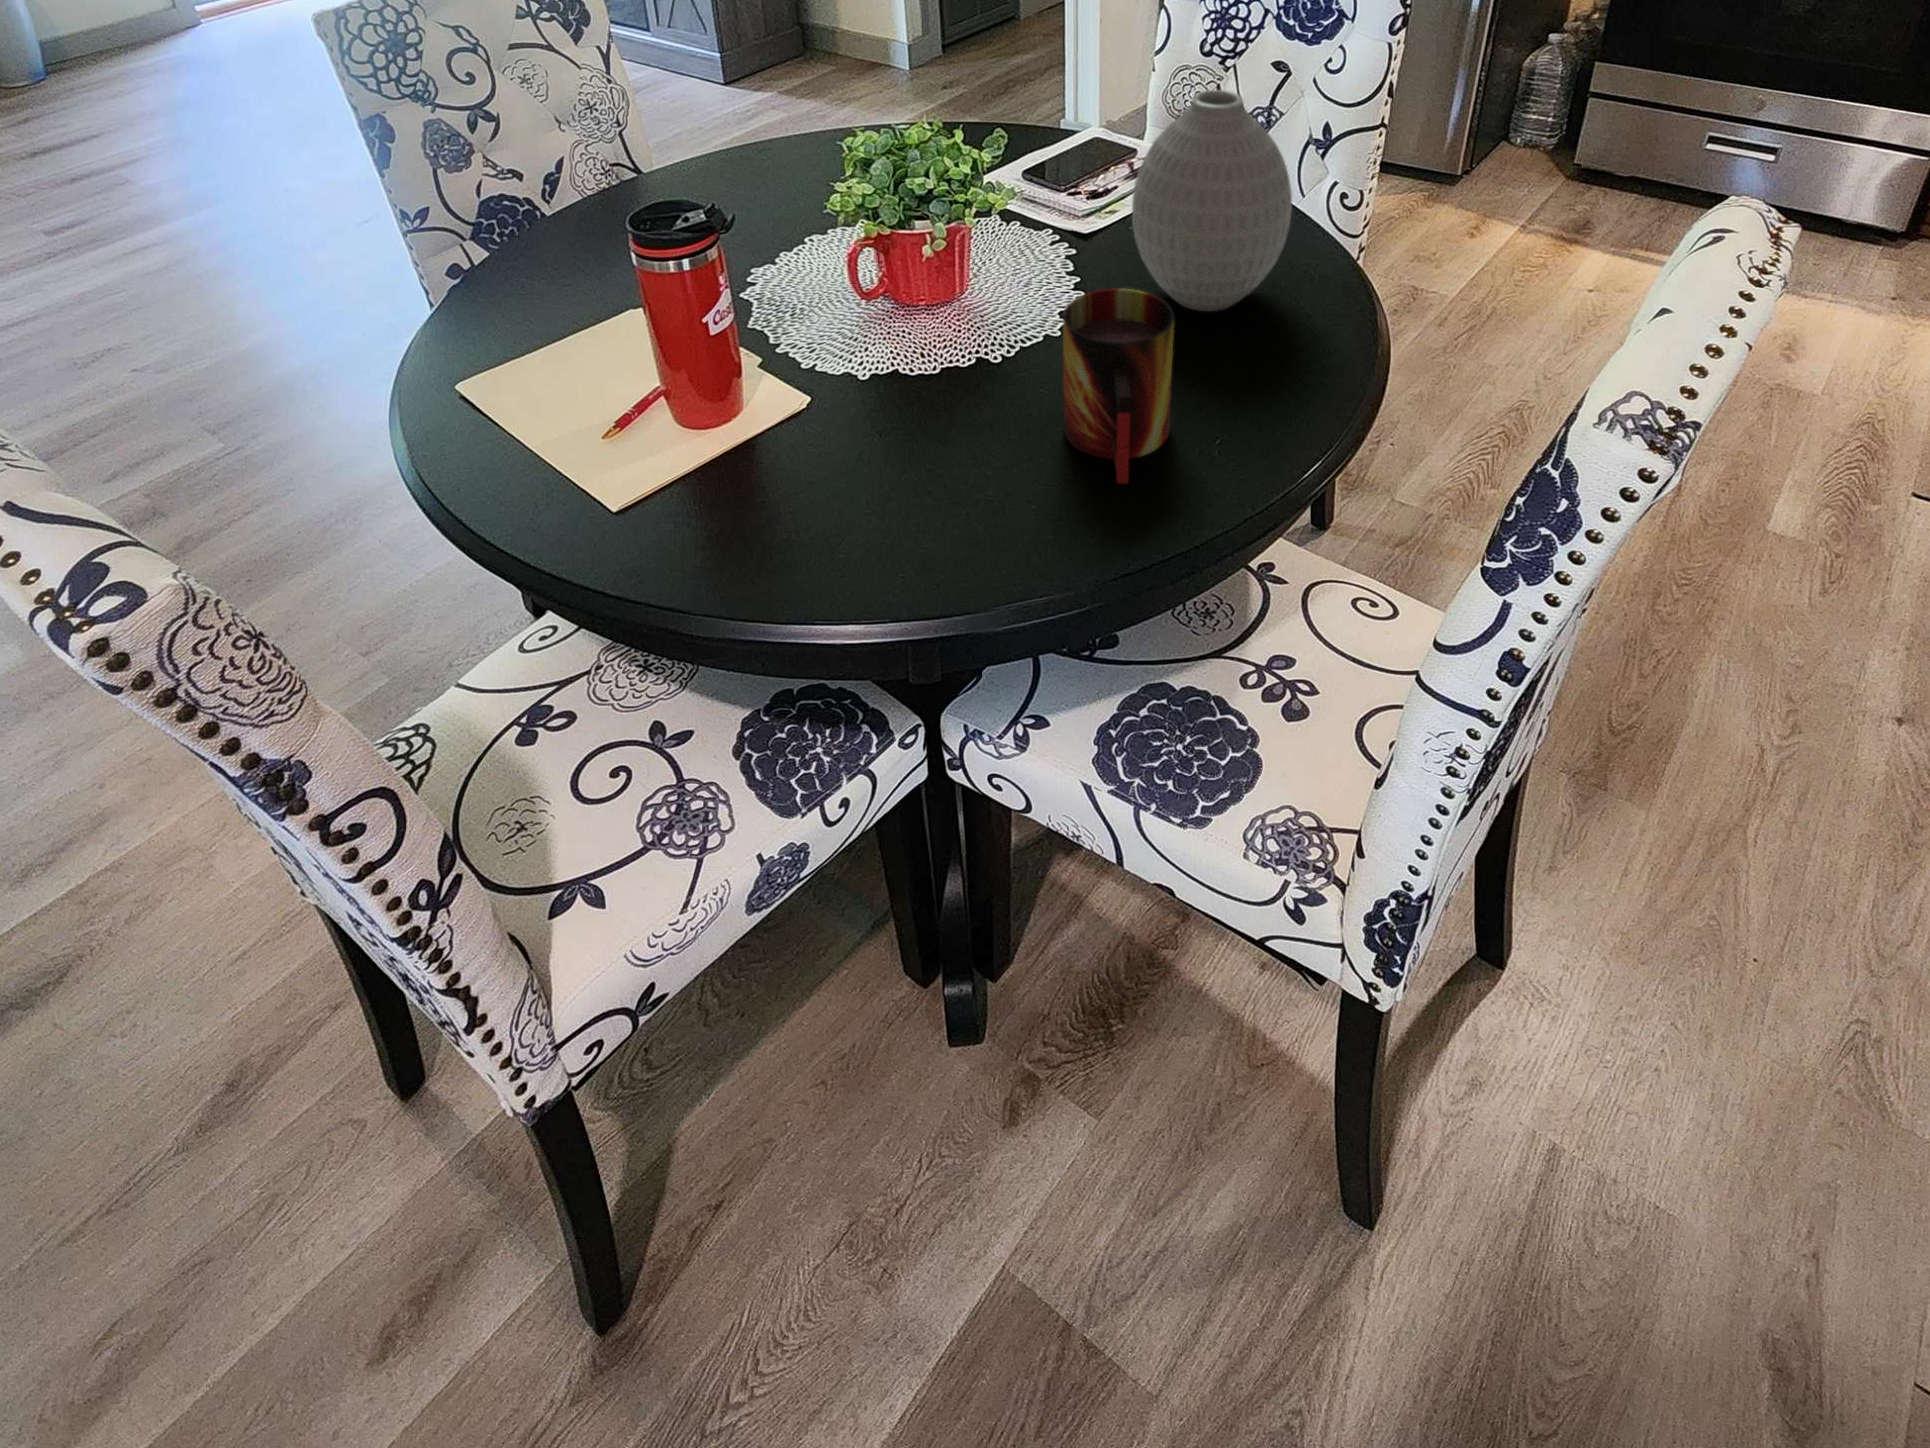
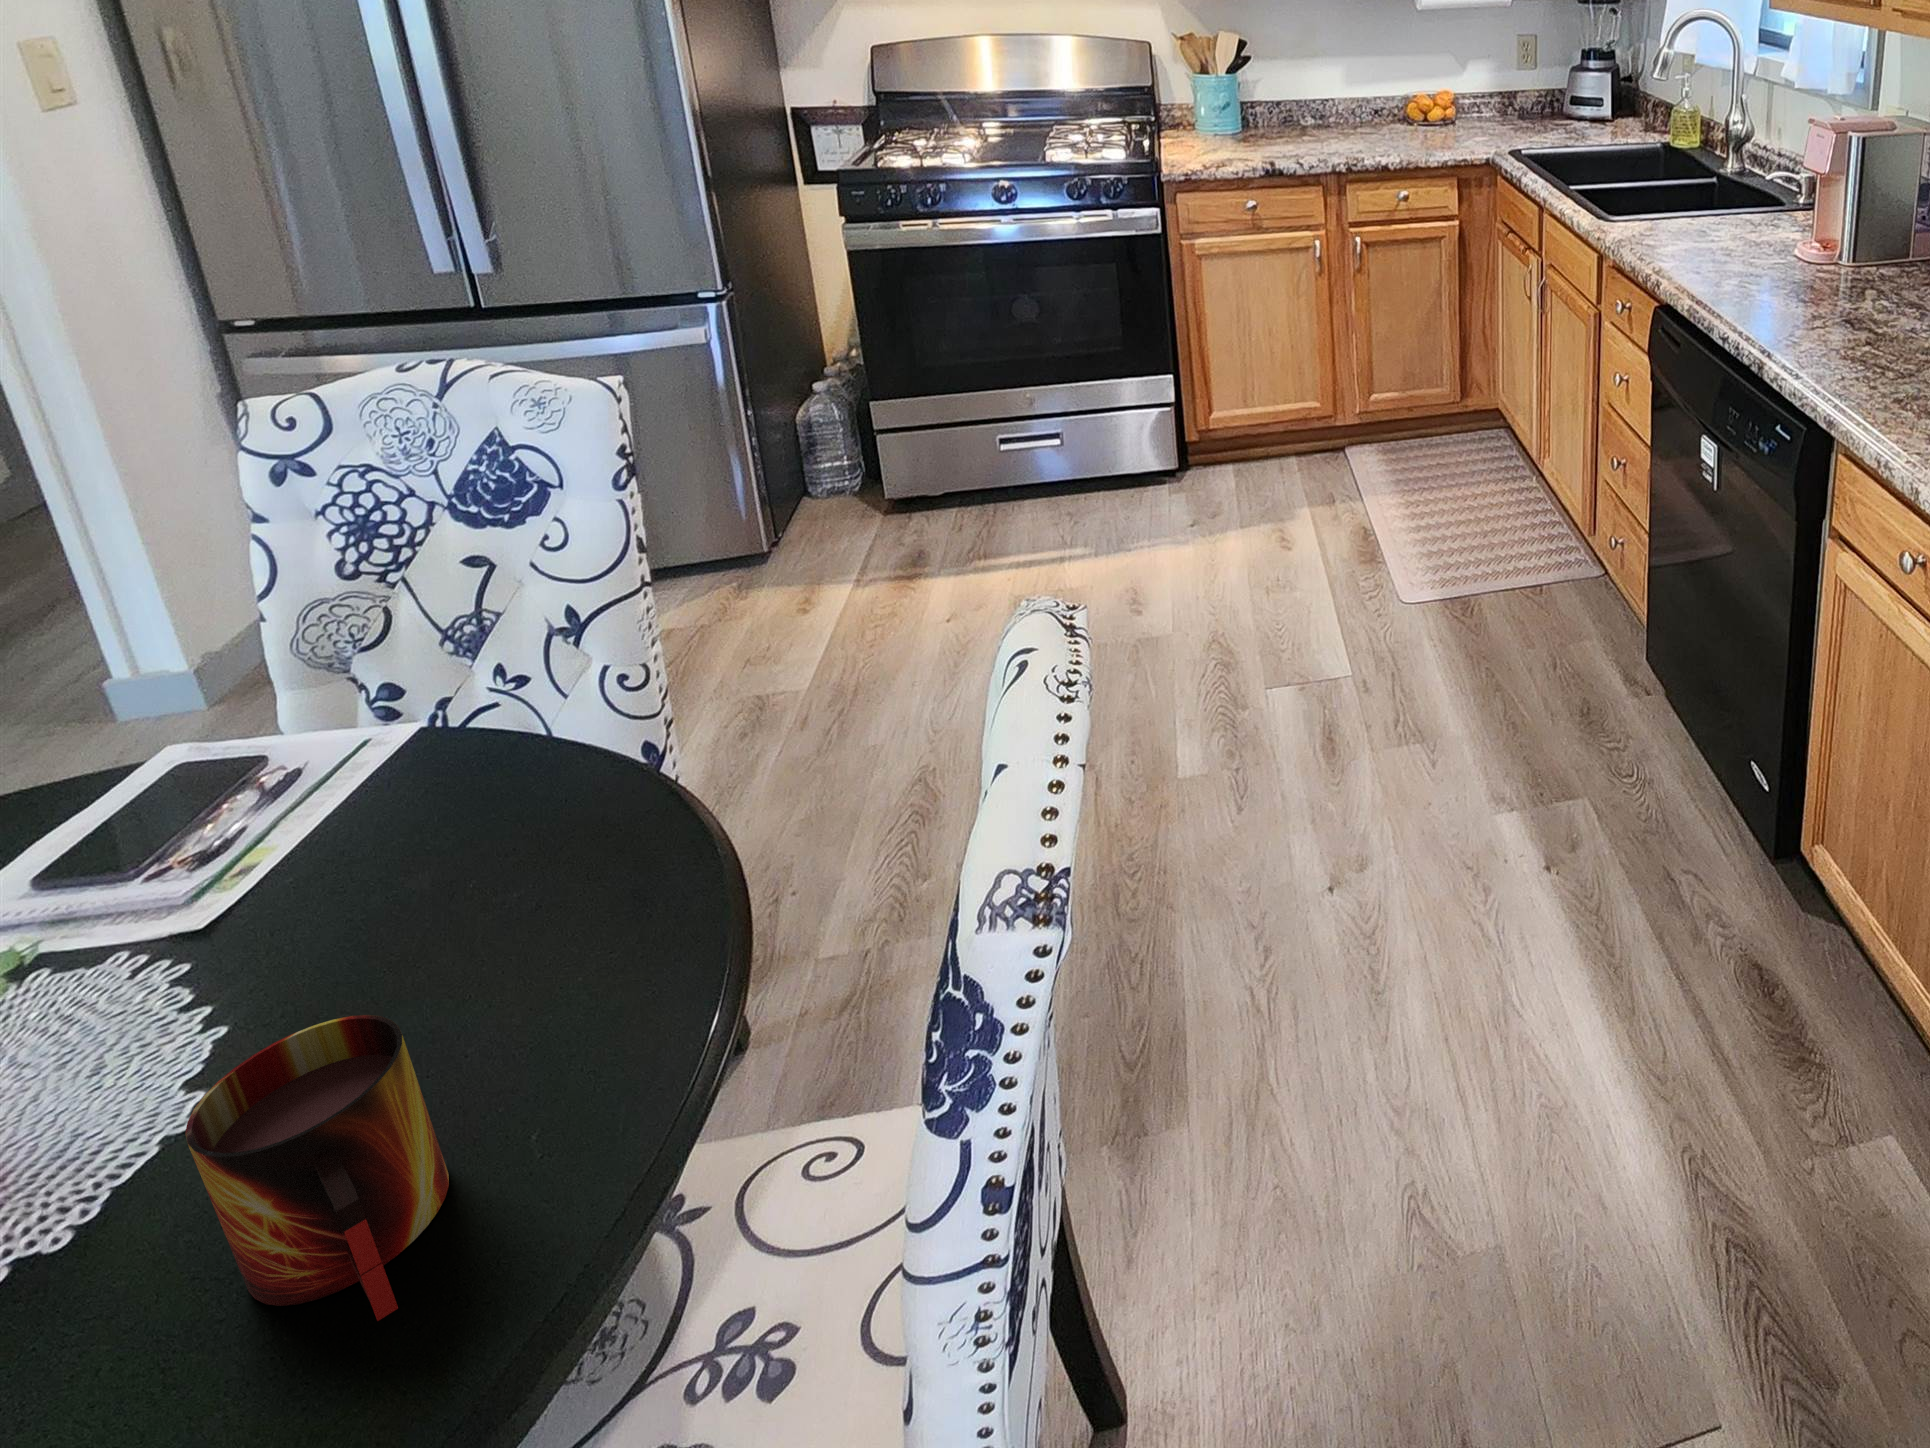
vase: present [1132,90,1292,311] -> none [274,681,552,965]

